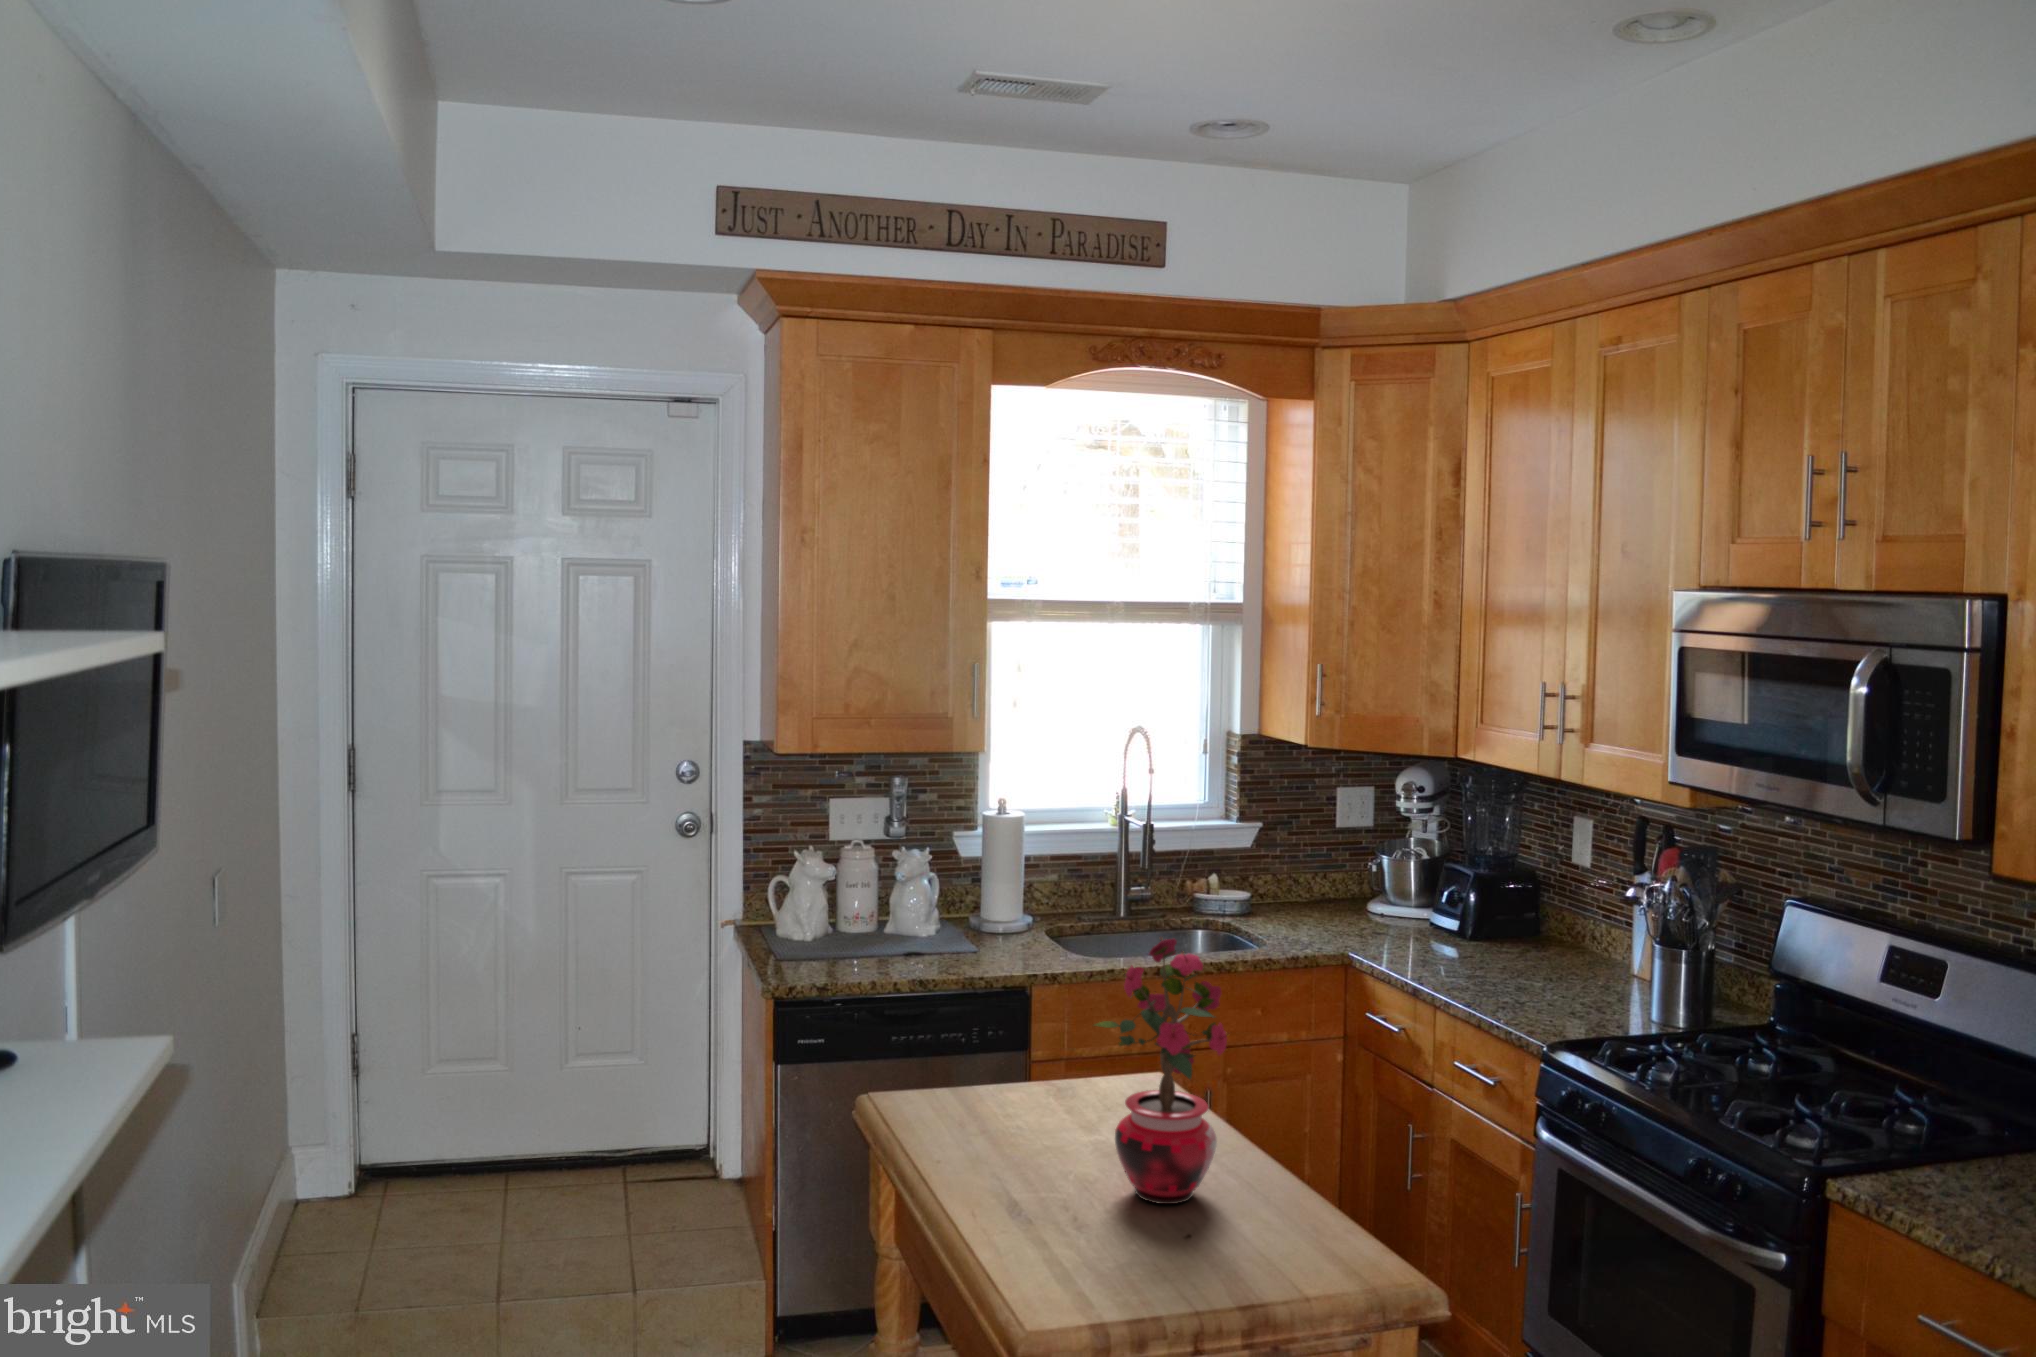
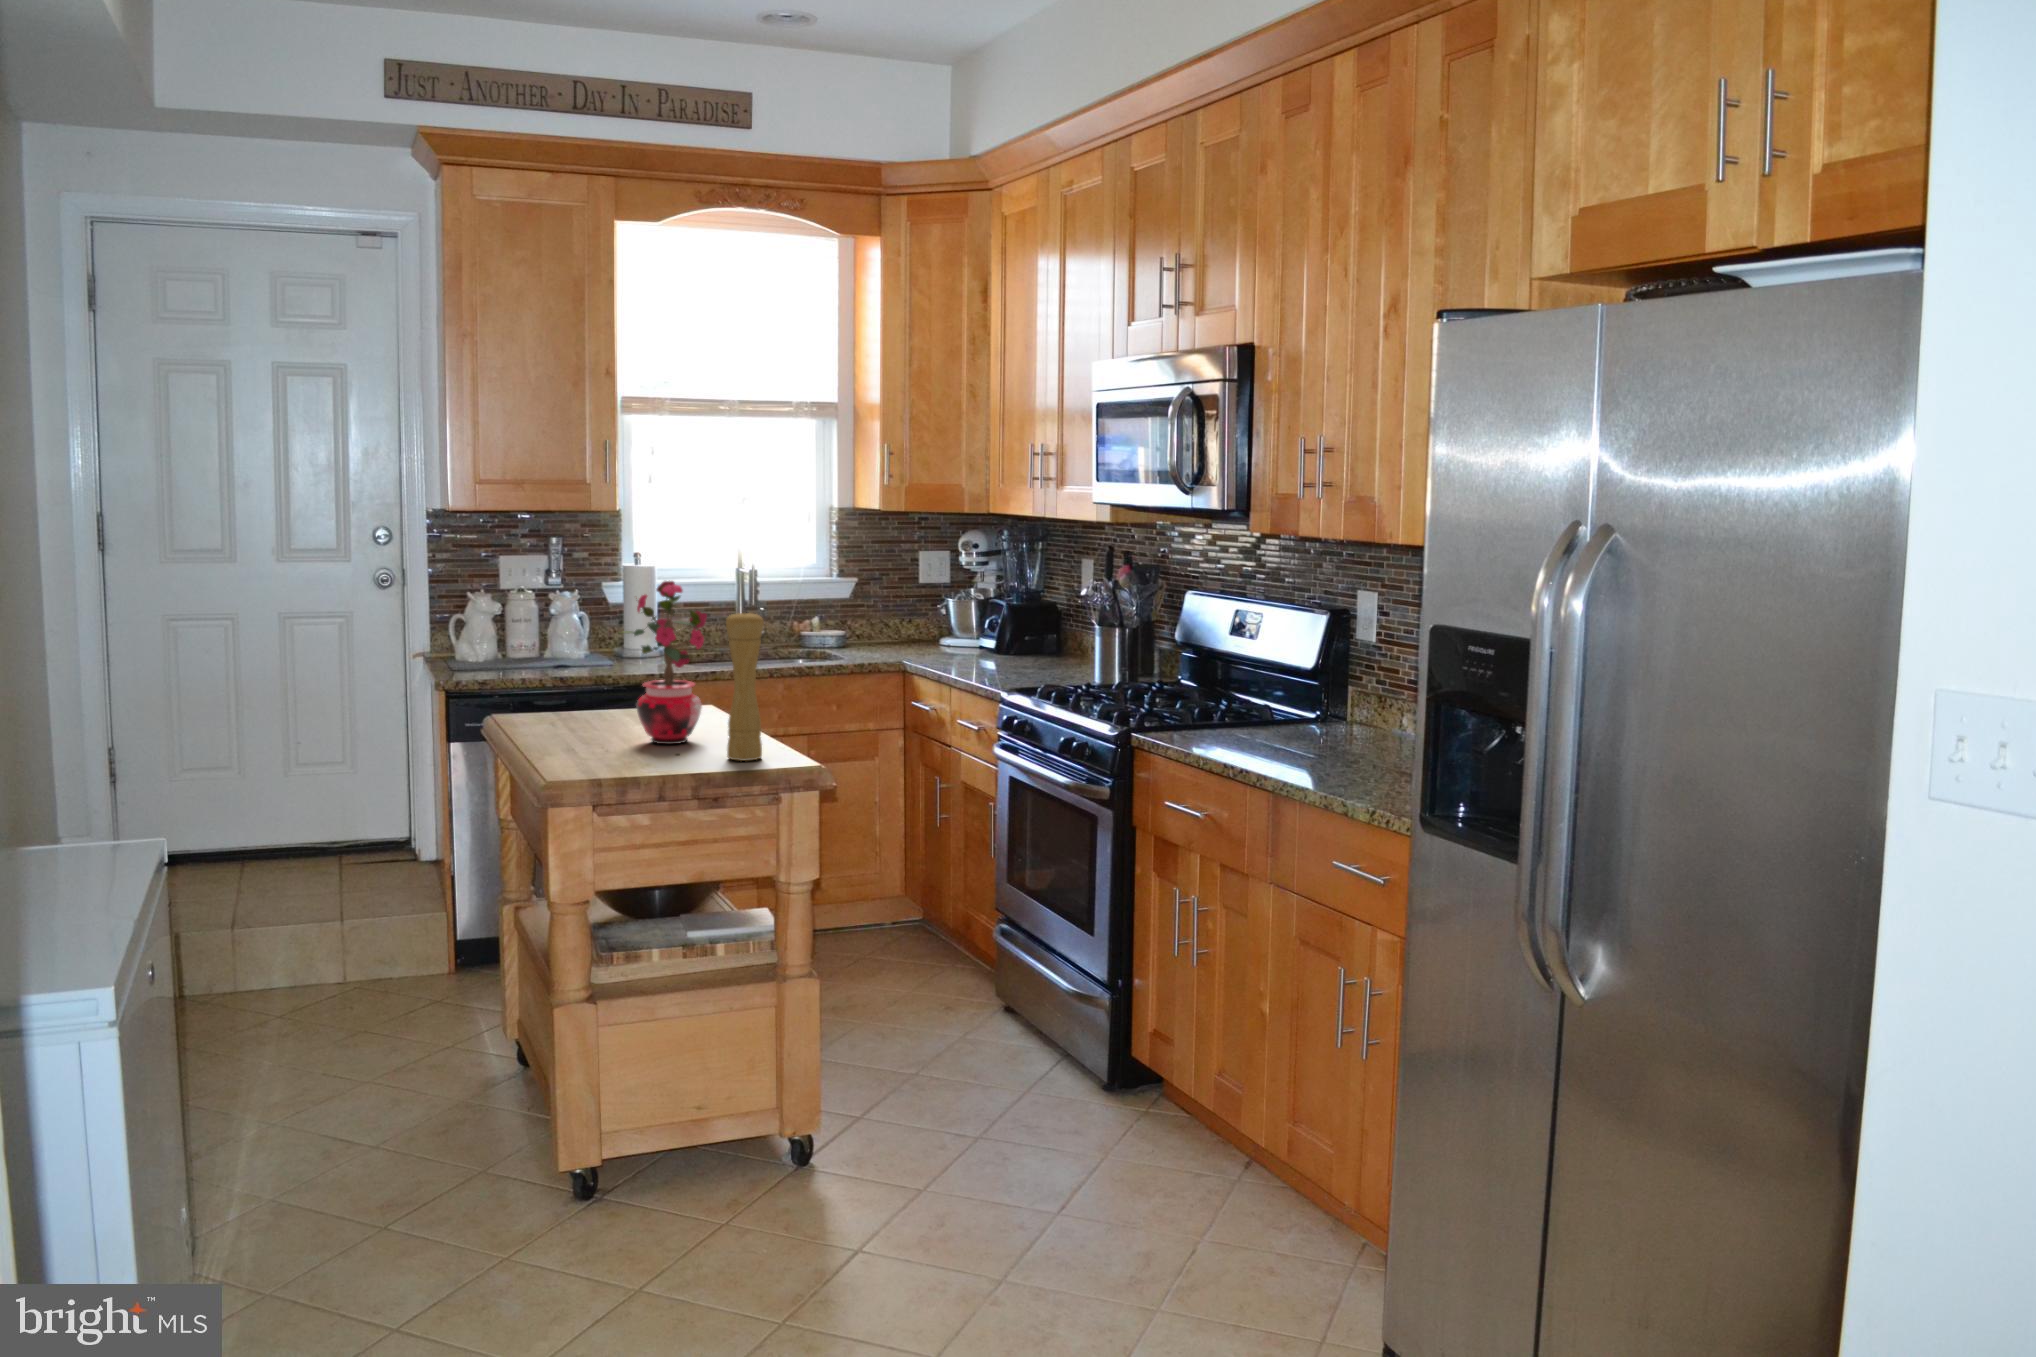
pepper mill: none [1286,1017,1356,1270] -> present [726,611,764,761]

